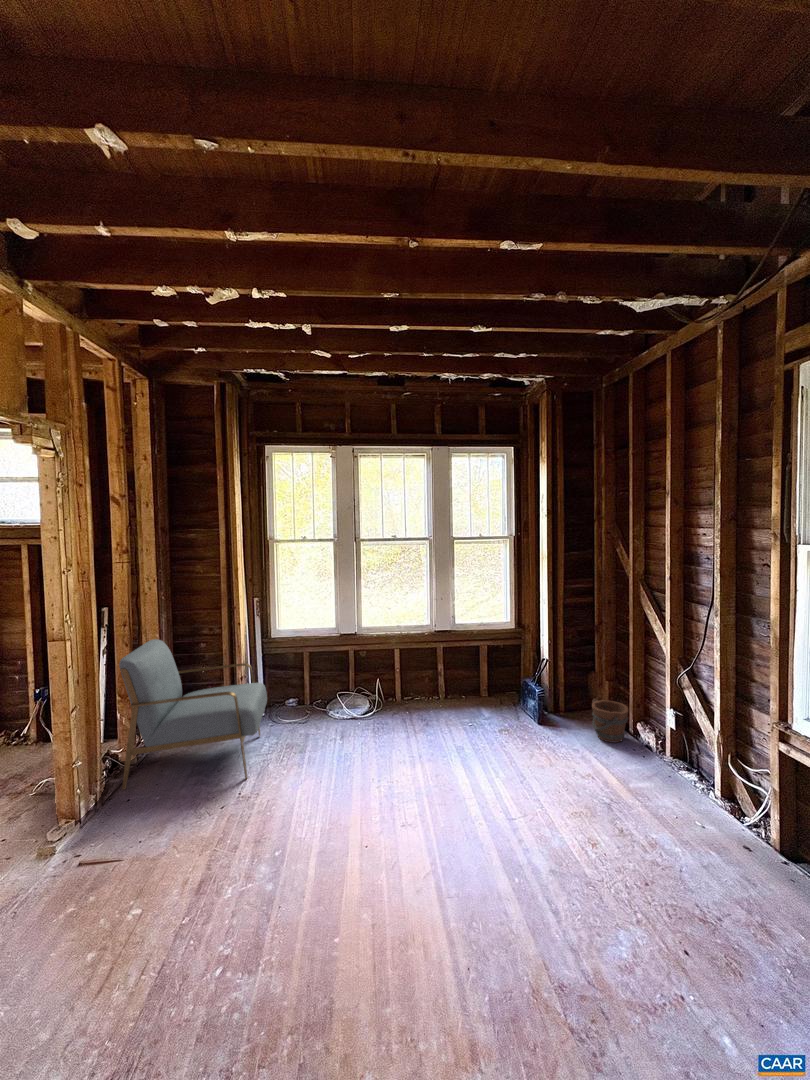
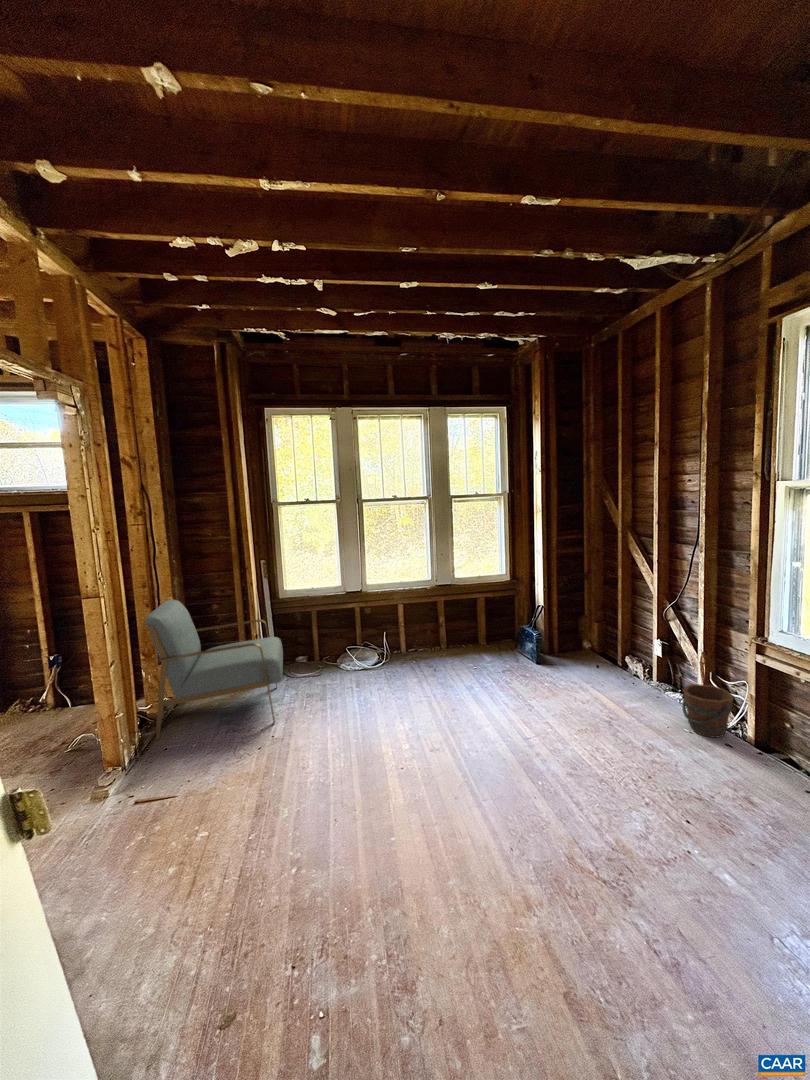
bucket: present [592,700,628,743] -> present [682,684,734,738]

